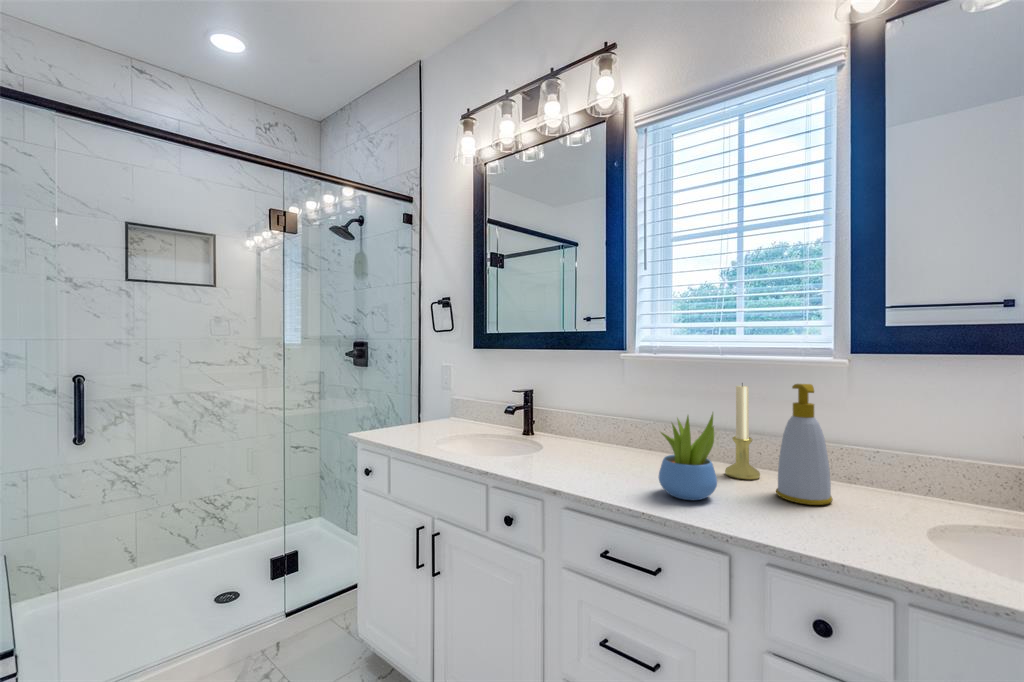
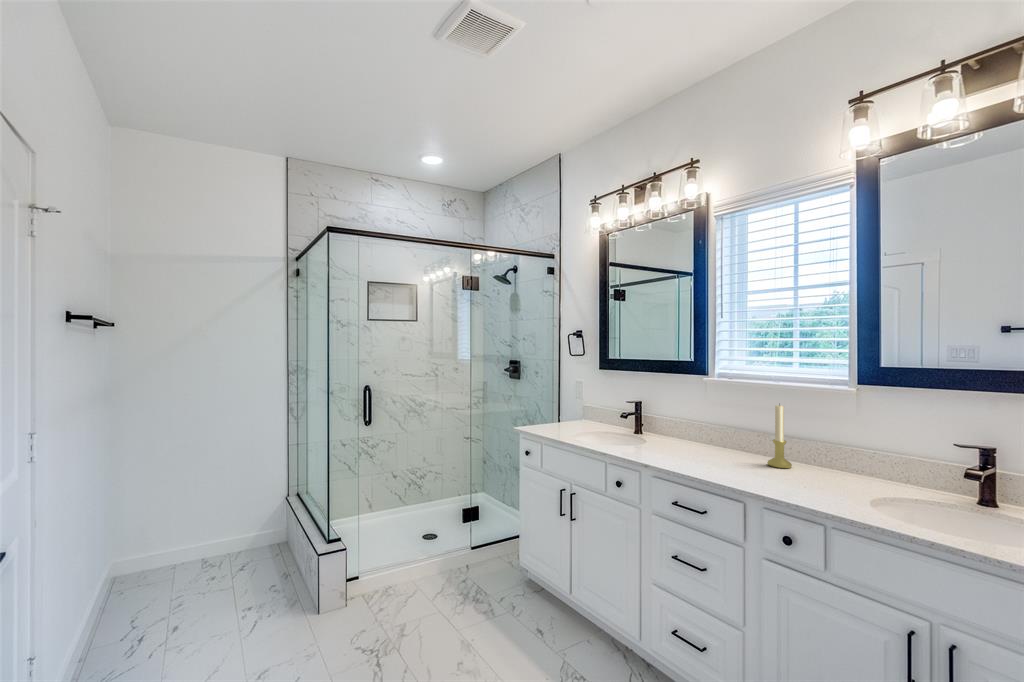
soap bottle: present [776,384,832,505] -> none [791,406,828,483]
succulent plant: present [659,413,717,500] -> none [712,421,749,475]

